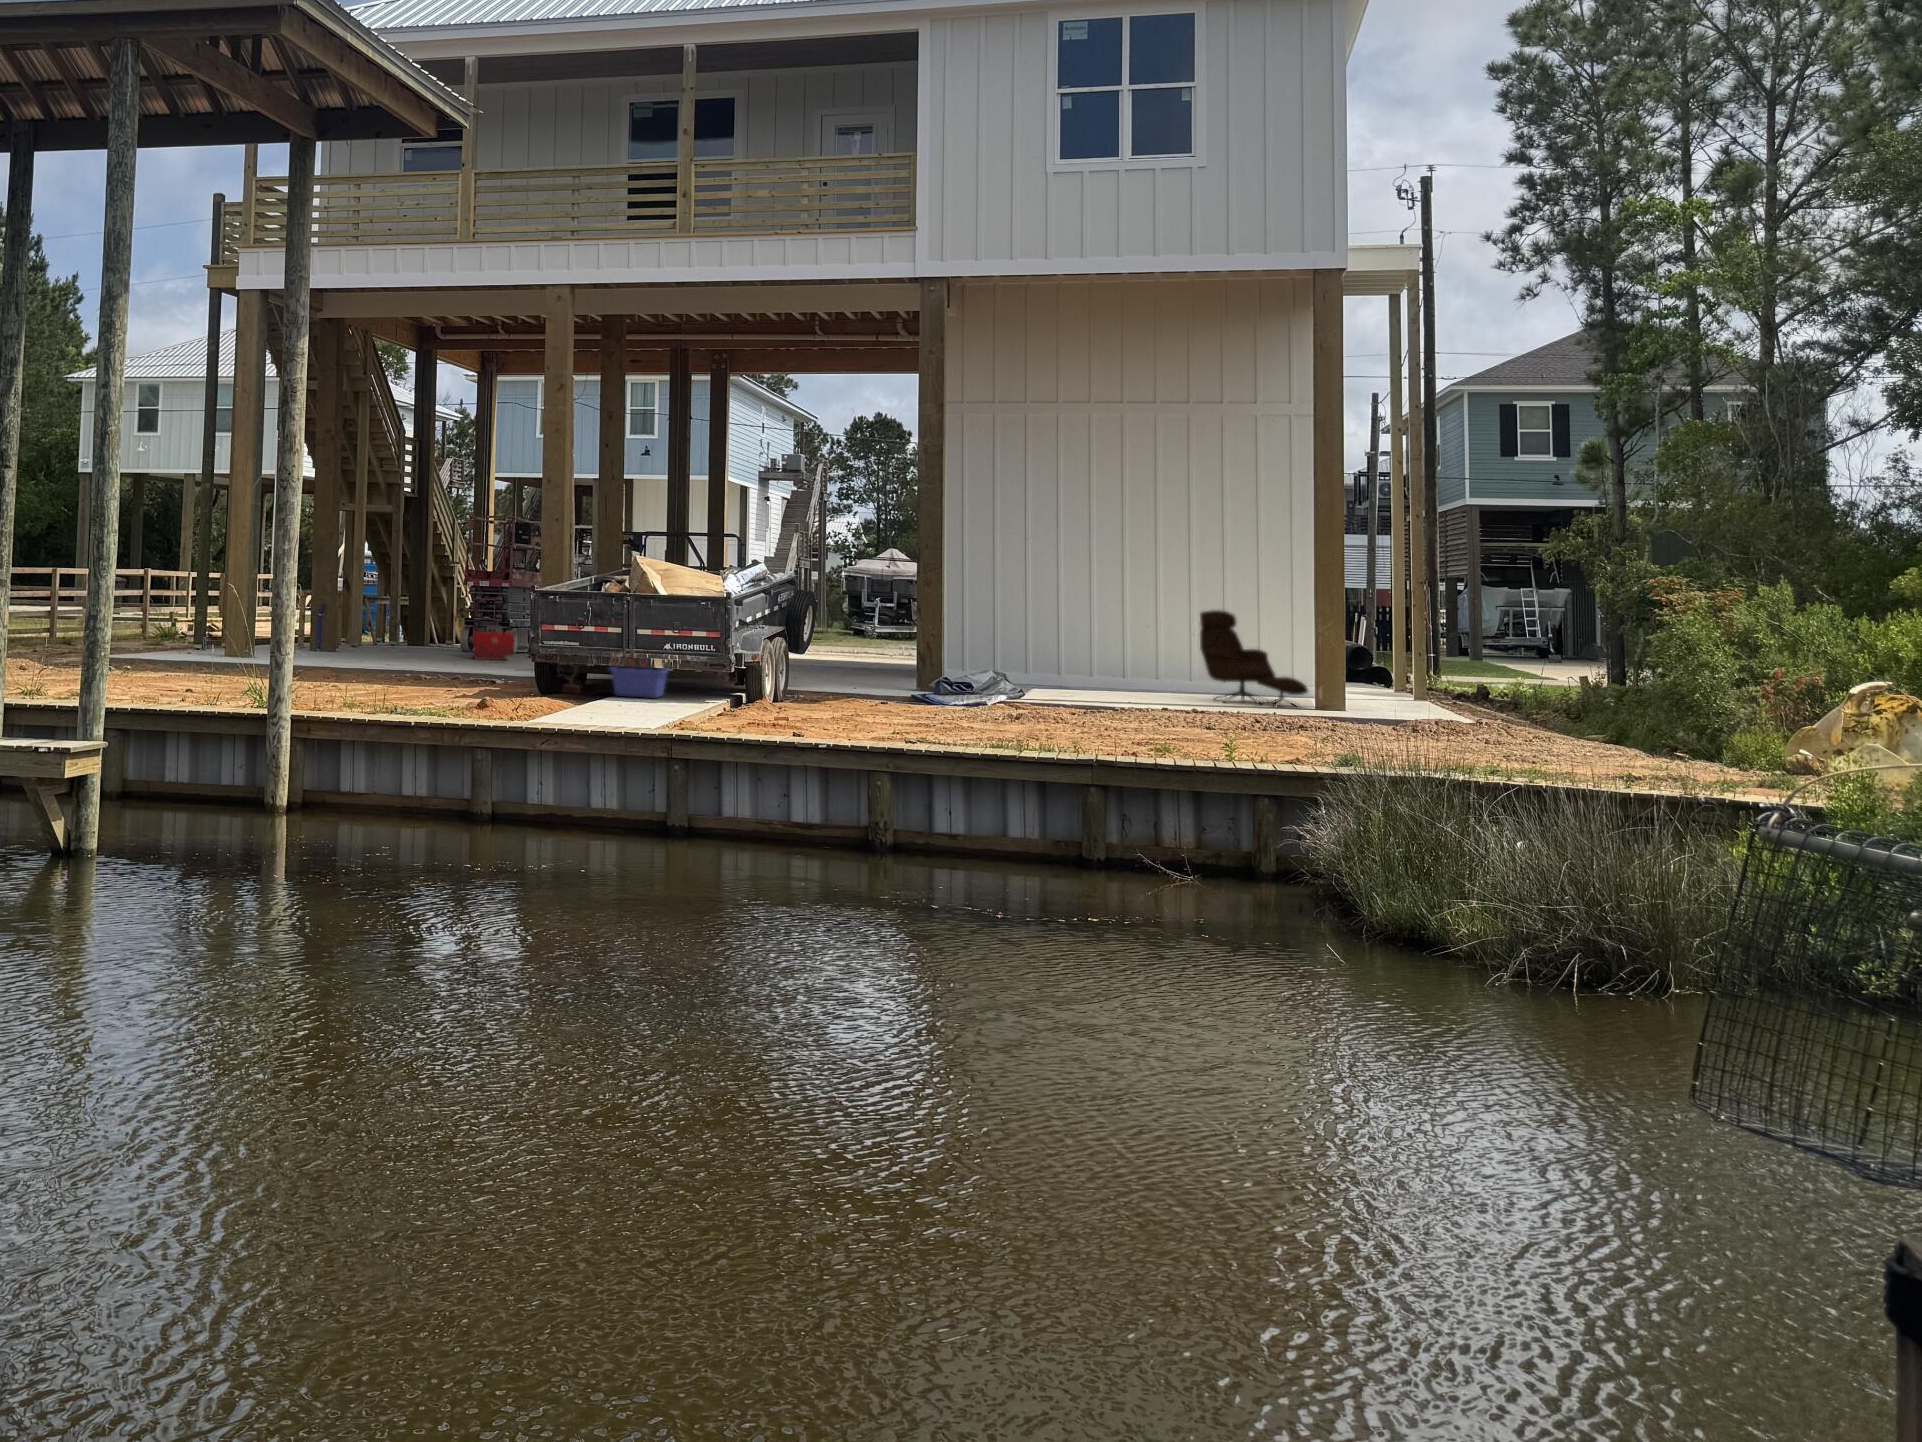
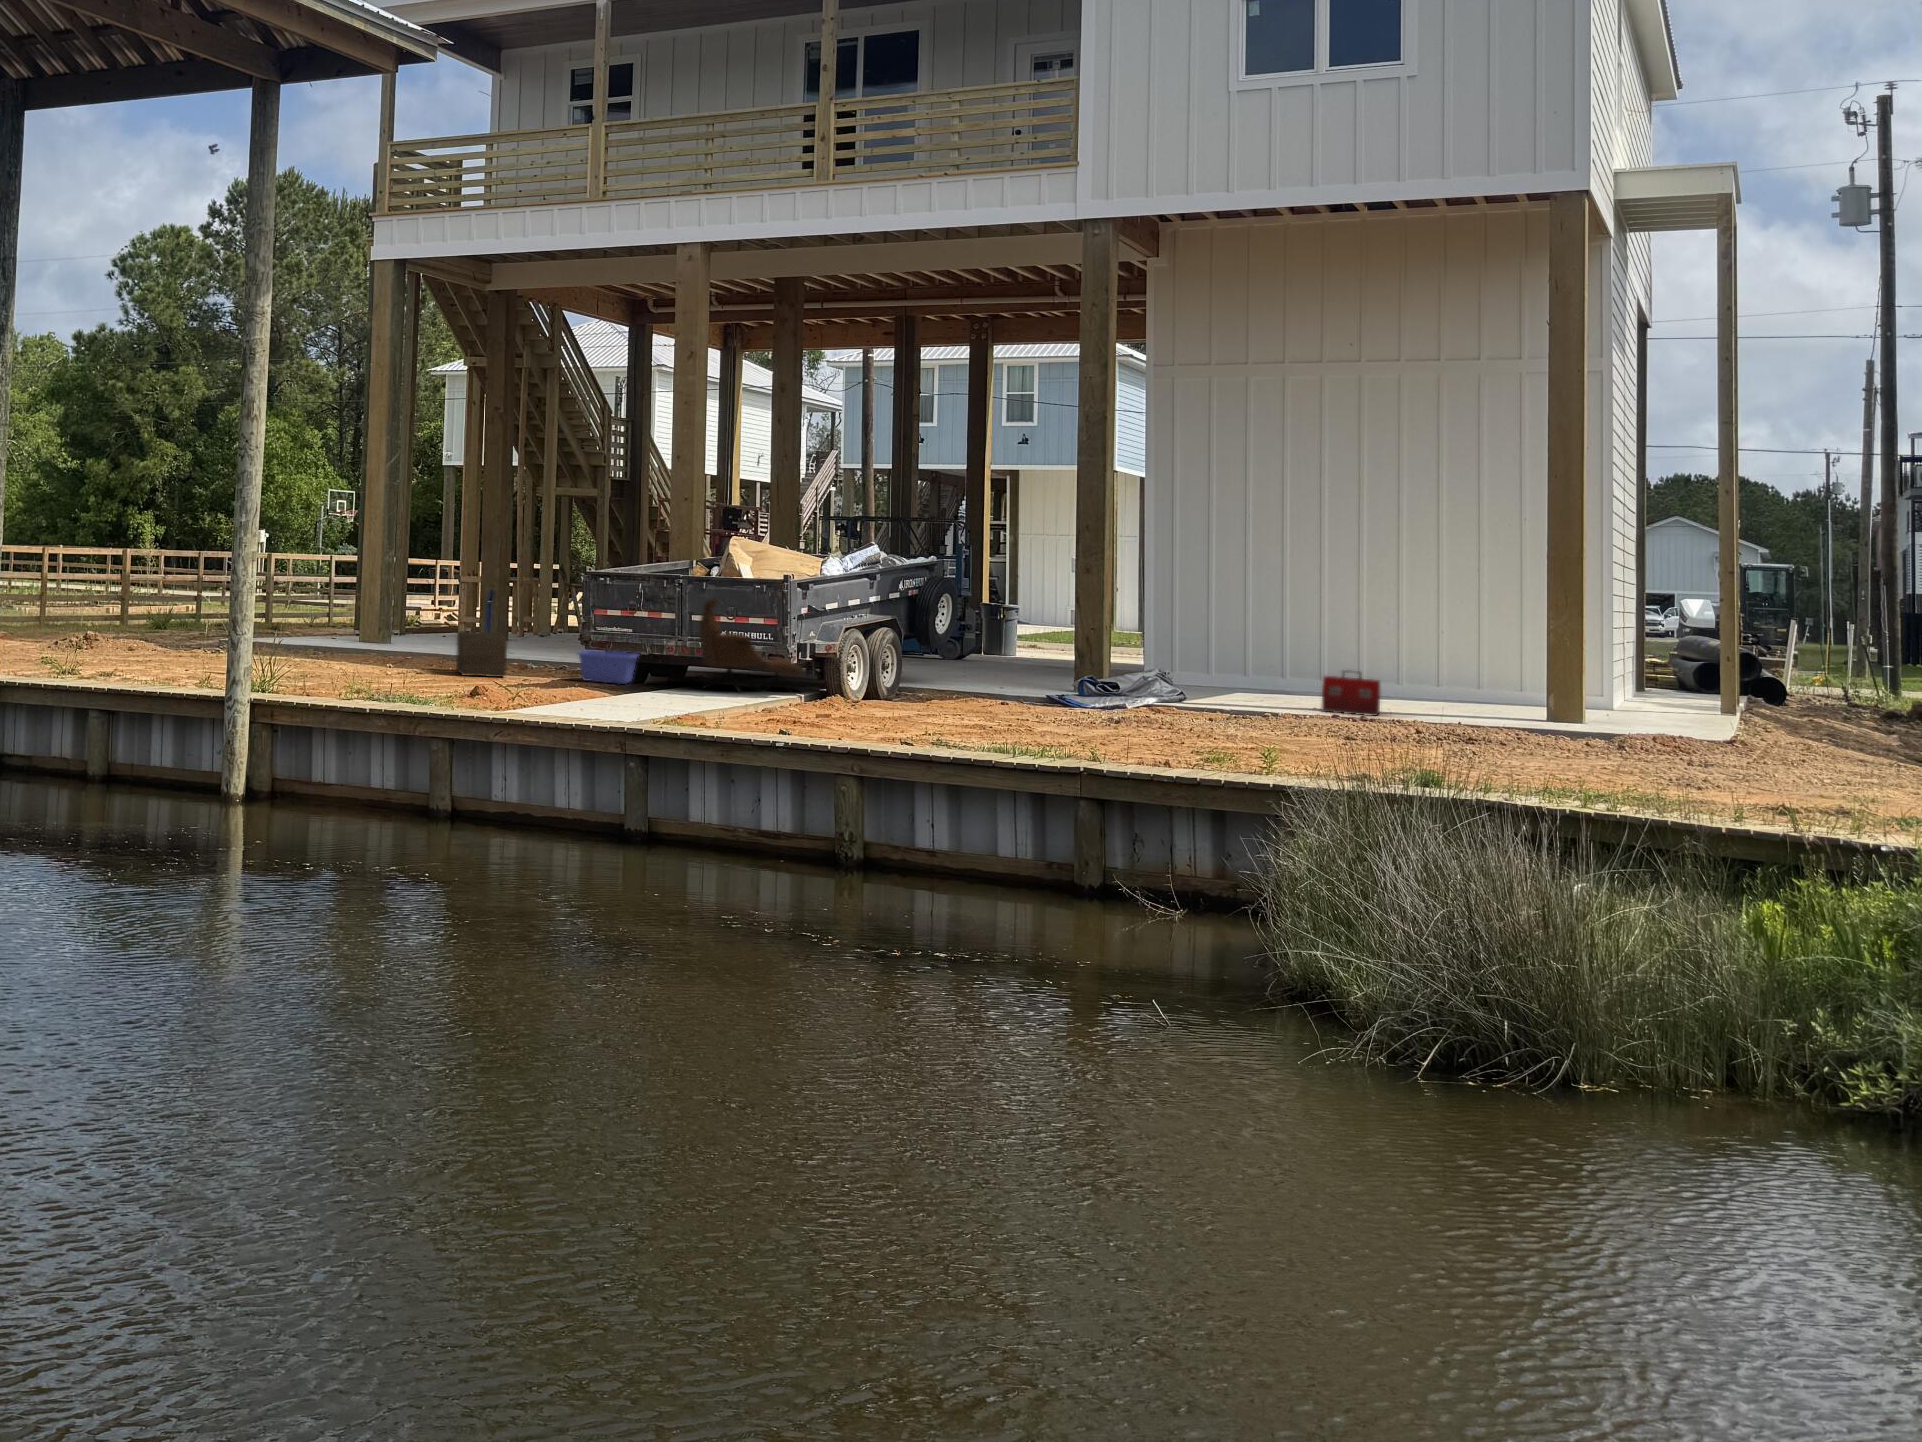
lounge chair: present [1200,610,1308,706] -> present [700,599,802,691]
toolbox: present [473,626,514,660] -> present [1321,670,1380,716]
wooden crate: none [493,650,542,693] -> present [456,631,507,677]
potted plant: present [558,655,590,694] -> none [522,631,563,678]

